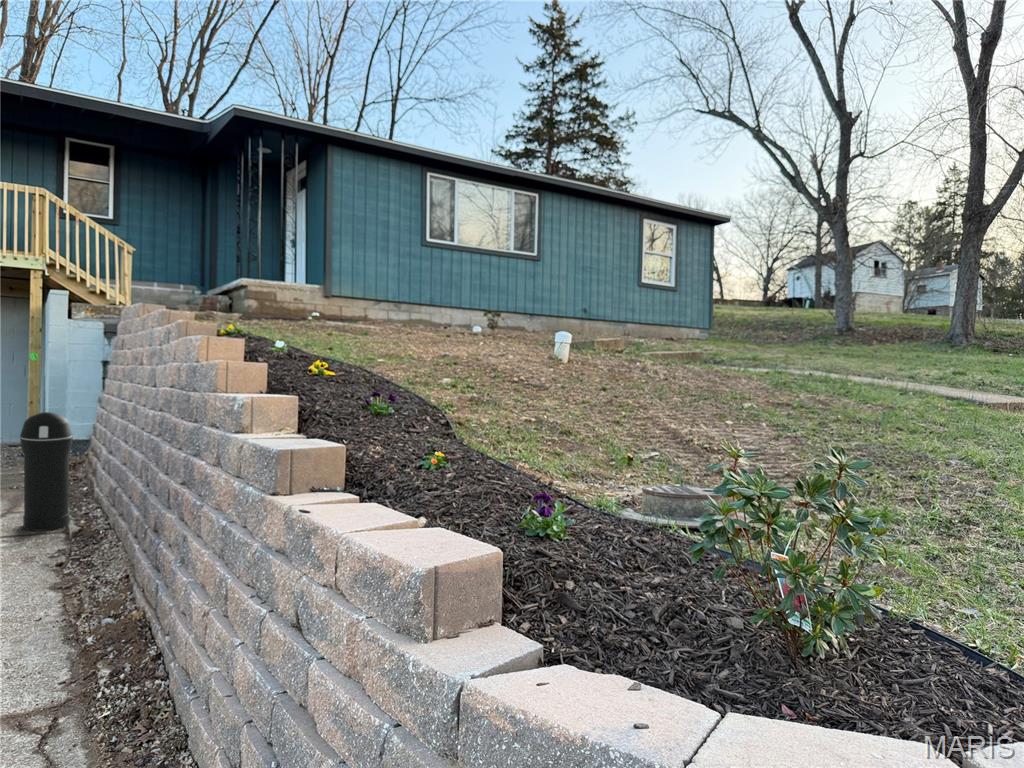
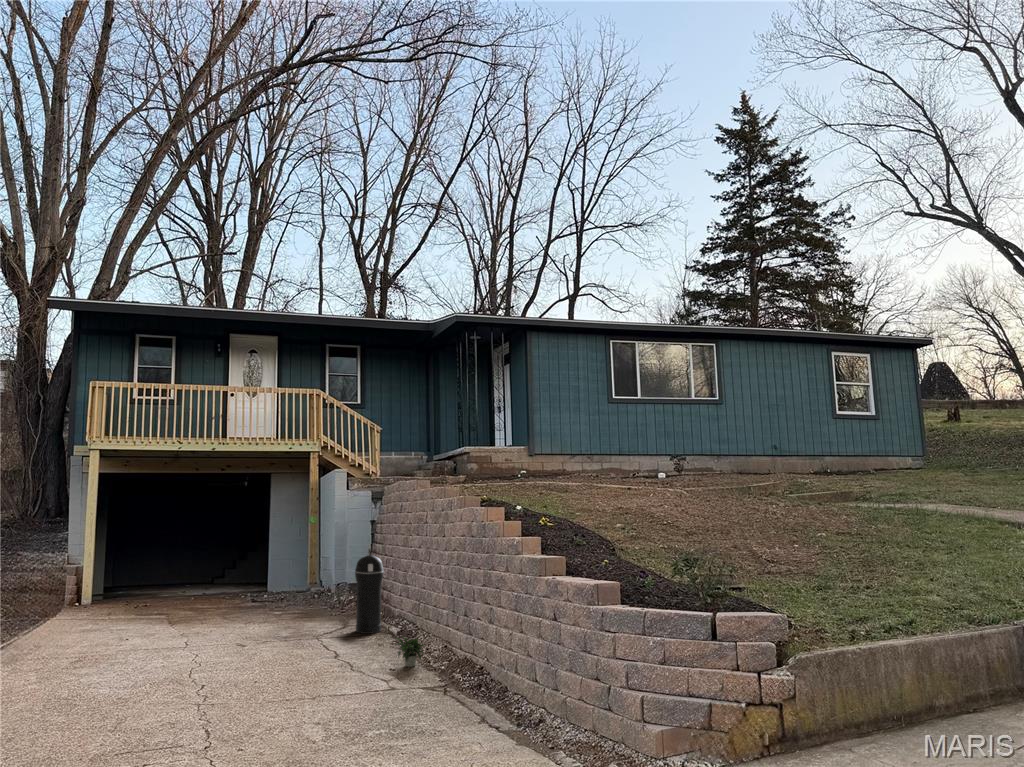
potted plant: none [26,559,96,614] -> present [396,638,425,667]

